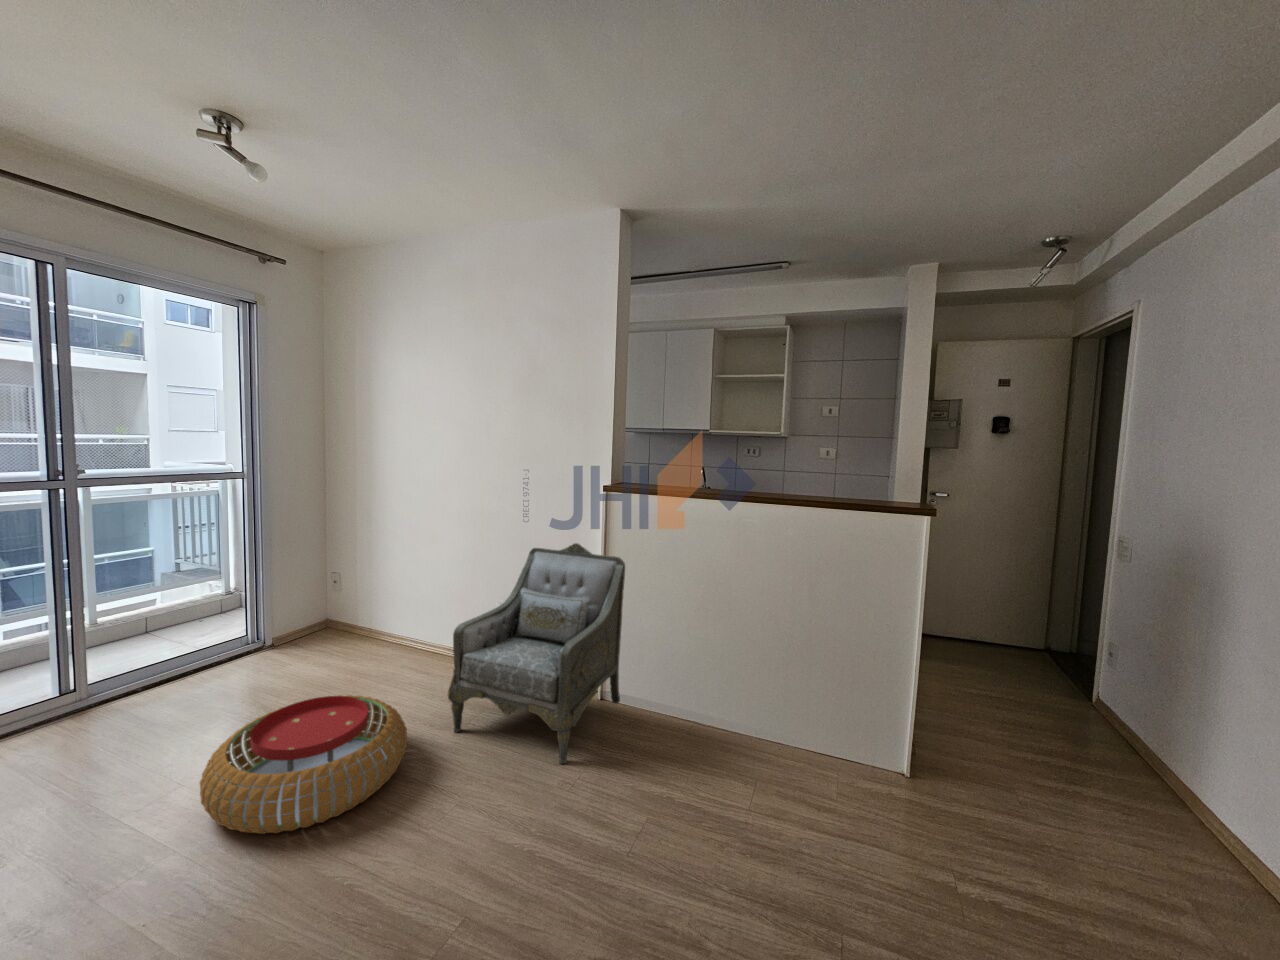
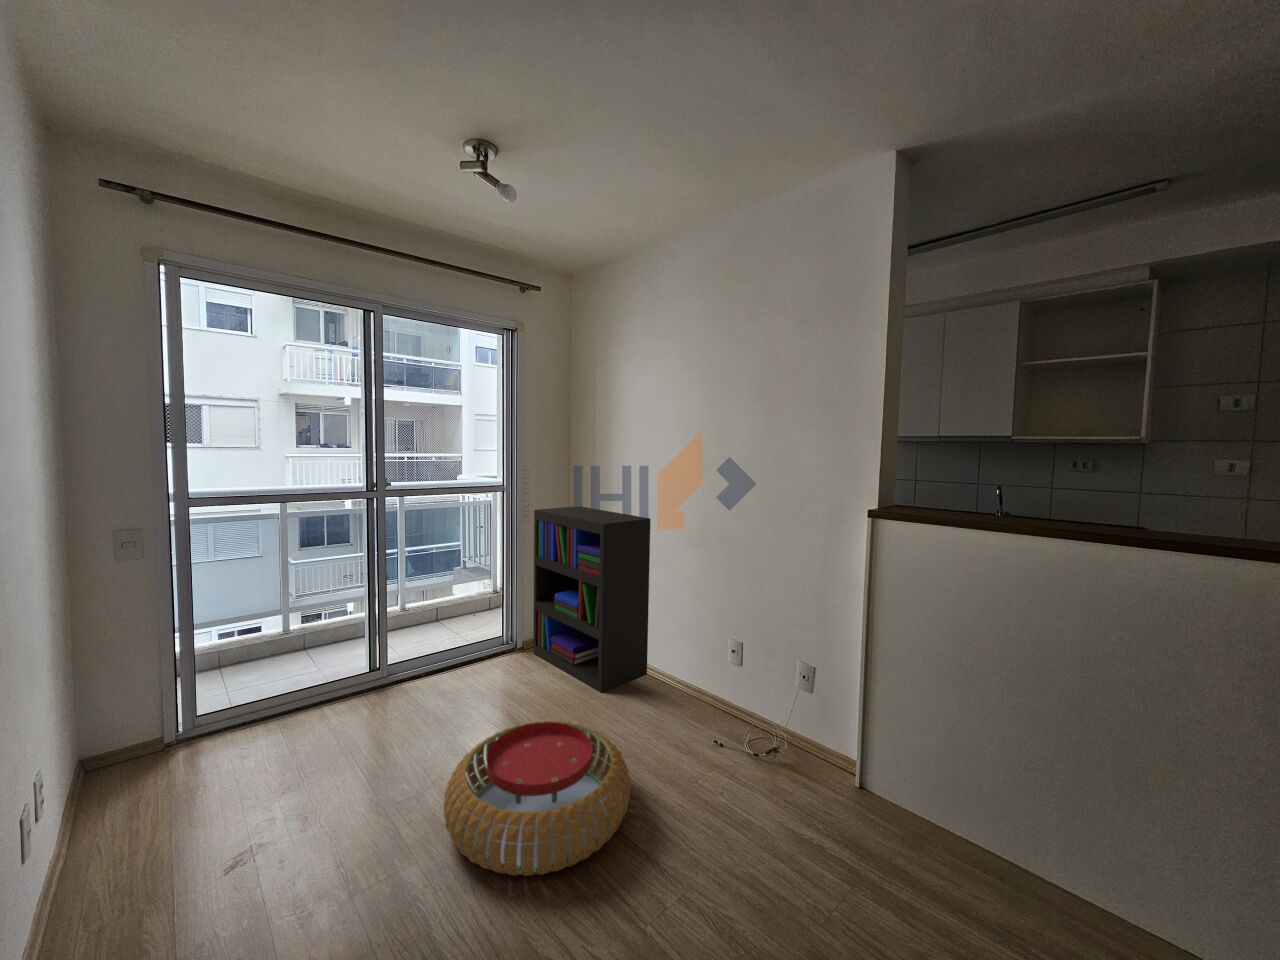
bookshelf: none [283,494,419,674] -> present [533,506,651,693]
armchair: present [448,543,625,764] -> none [674,581,898,880]

